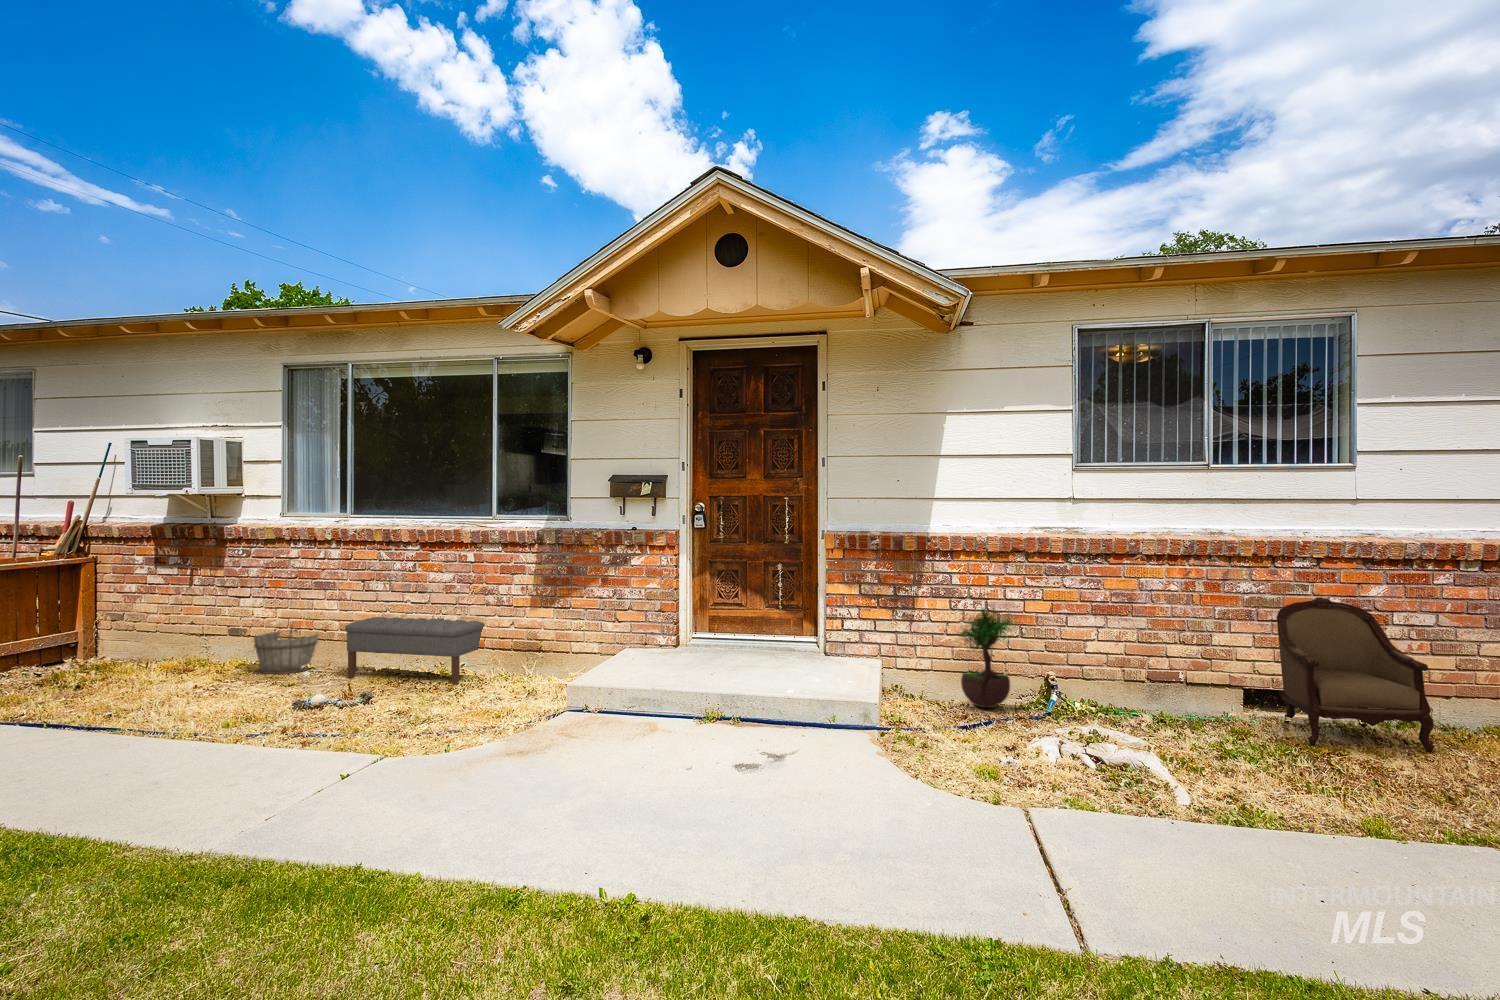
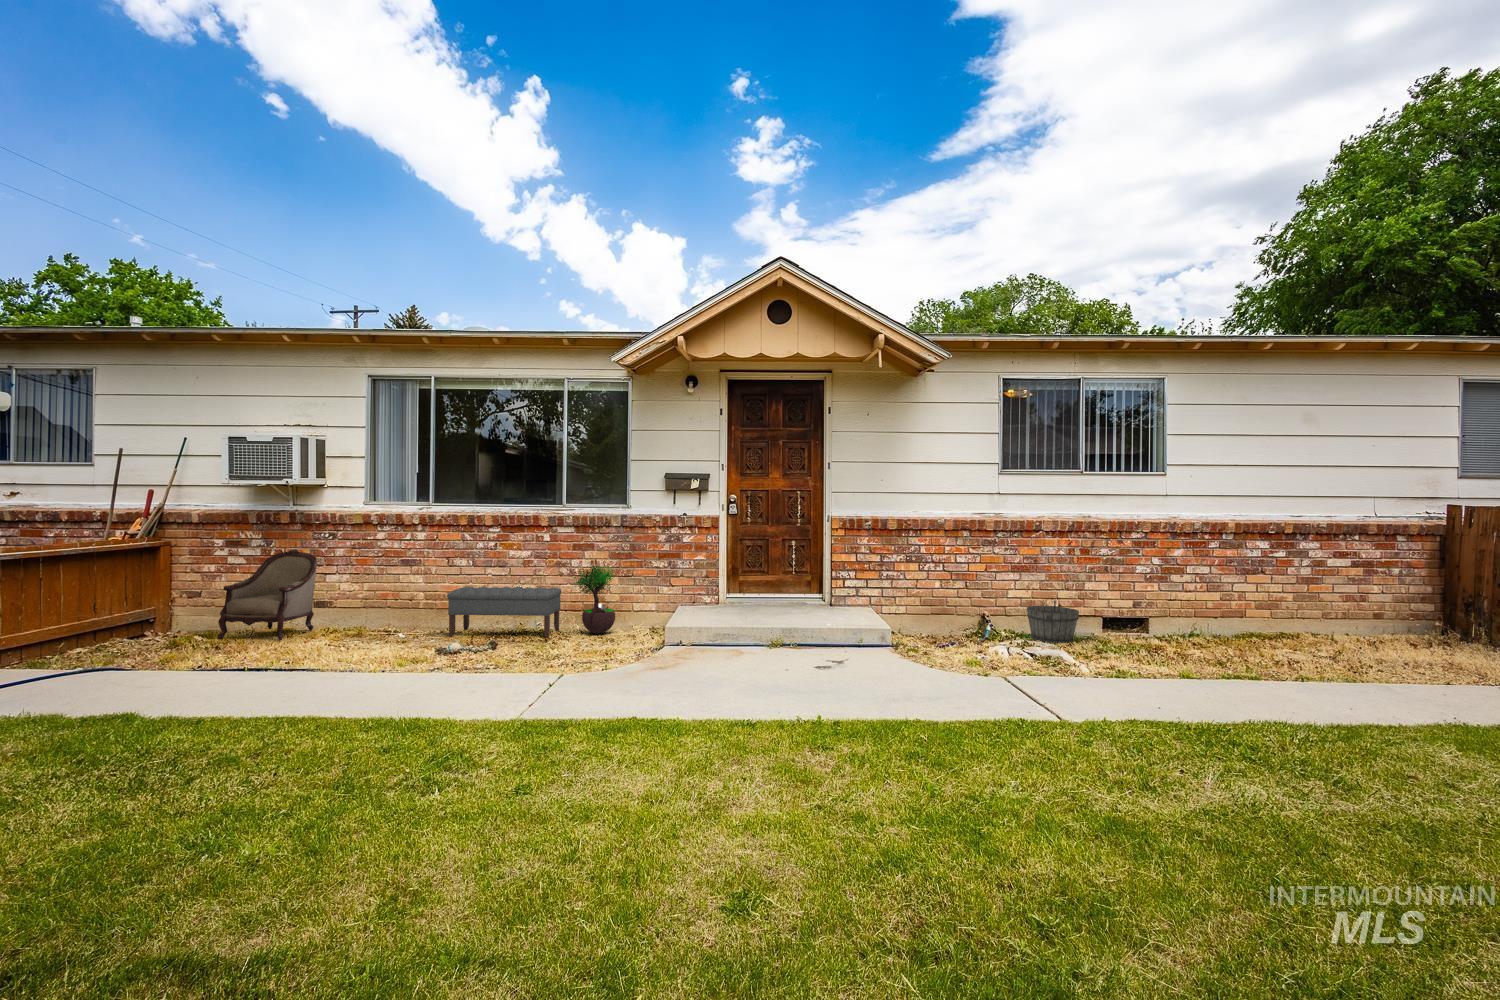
armchair: present [1277,597,1435,753] -> present [218,549,317,641]
potted tree: present [952,607,1015,708] -> present [574,564,615,633]
wooden bucket: present [254,622,319,674] -> present [1027,598,1079,642]

